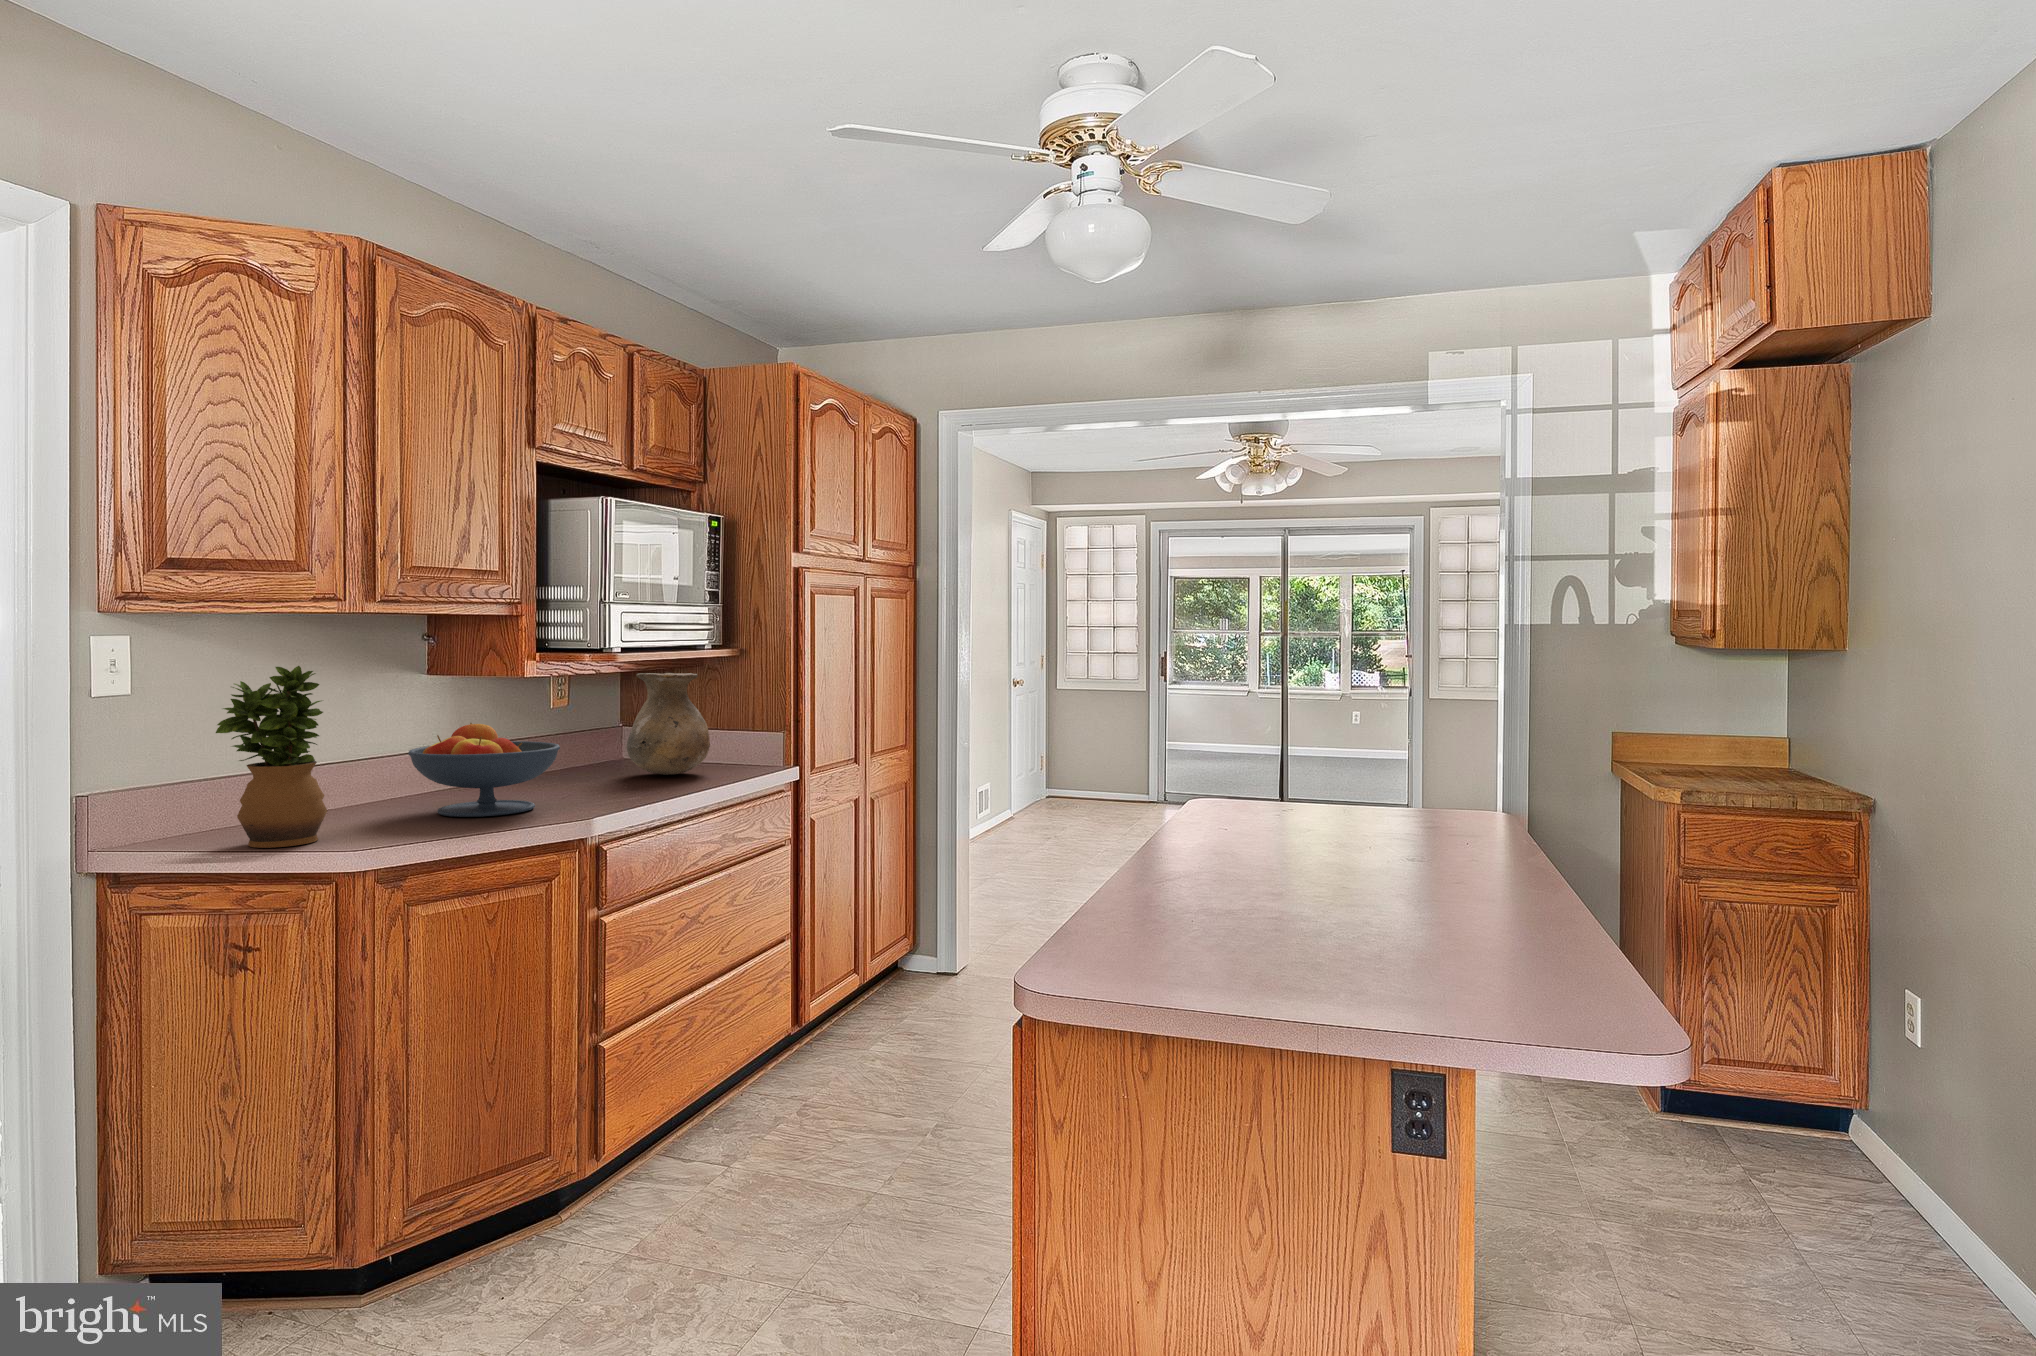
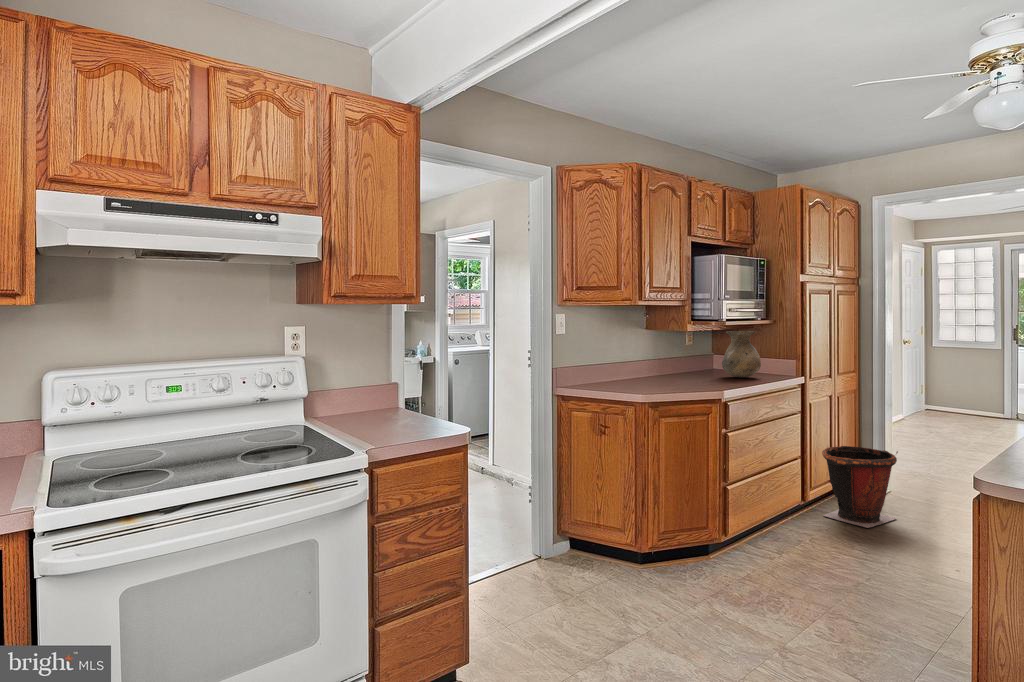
potted plant: present [216,666,327,848] -> none [594,325,629,392]
fruit bowl: present [408,723,560,817] -> none [648,350,706,387]
waste bin: none [832,890,960,1060] -> present [822,446,898,528]

